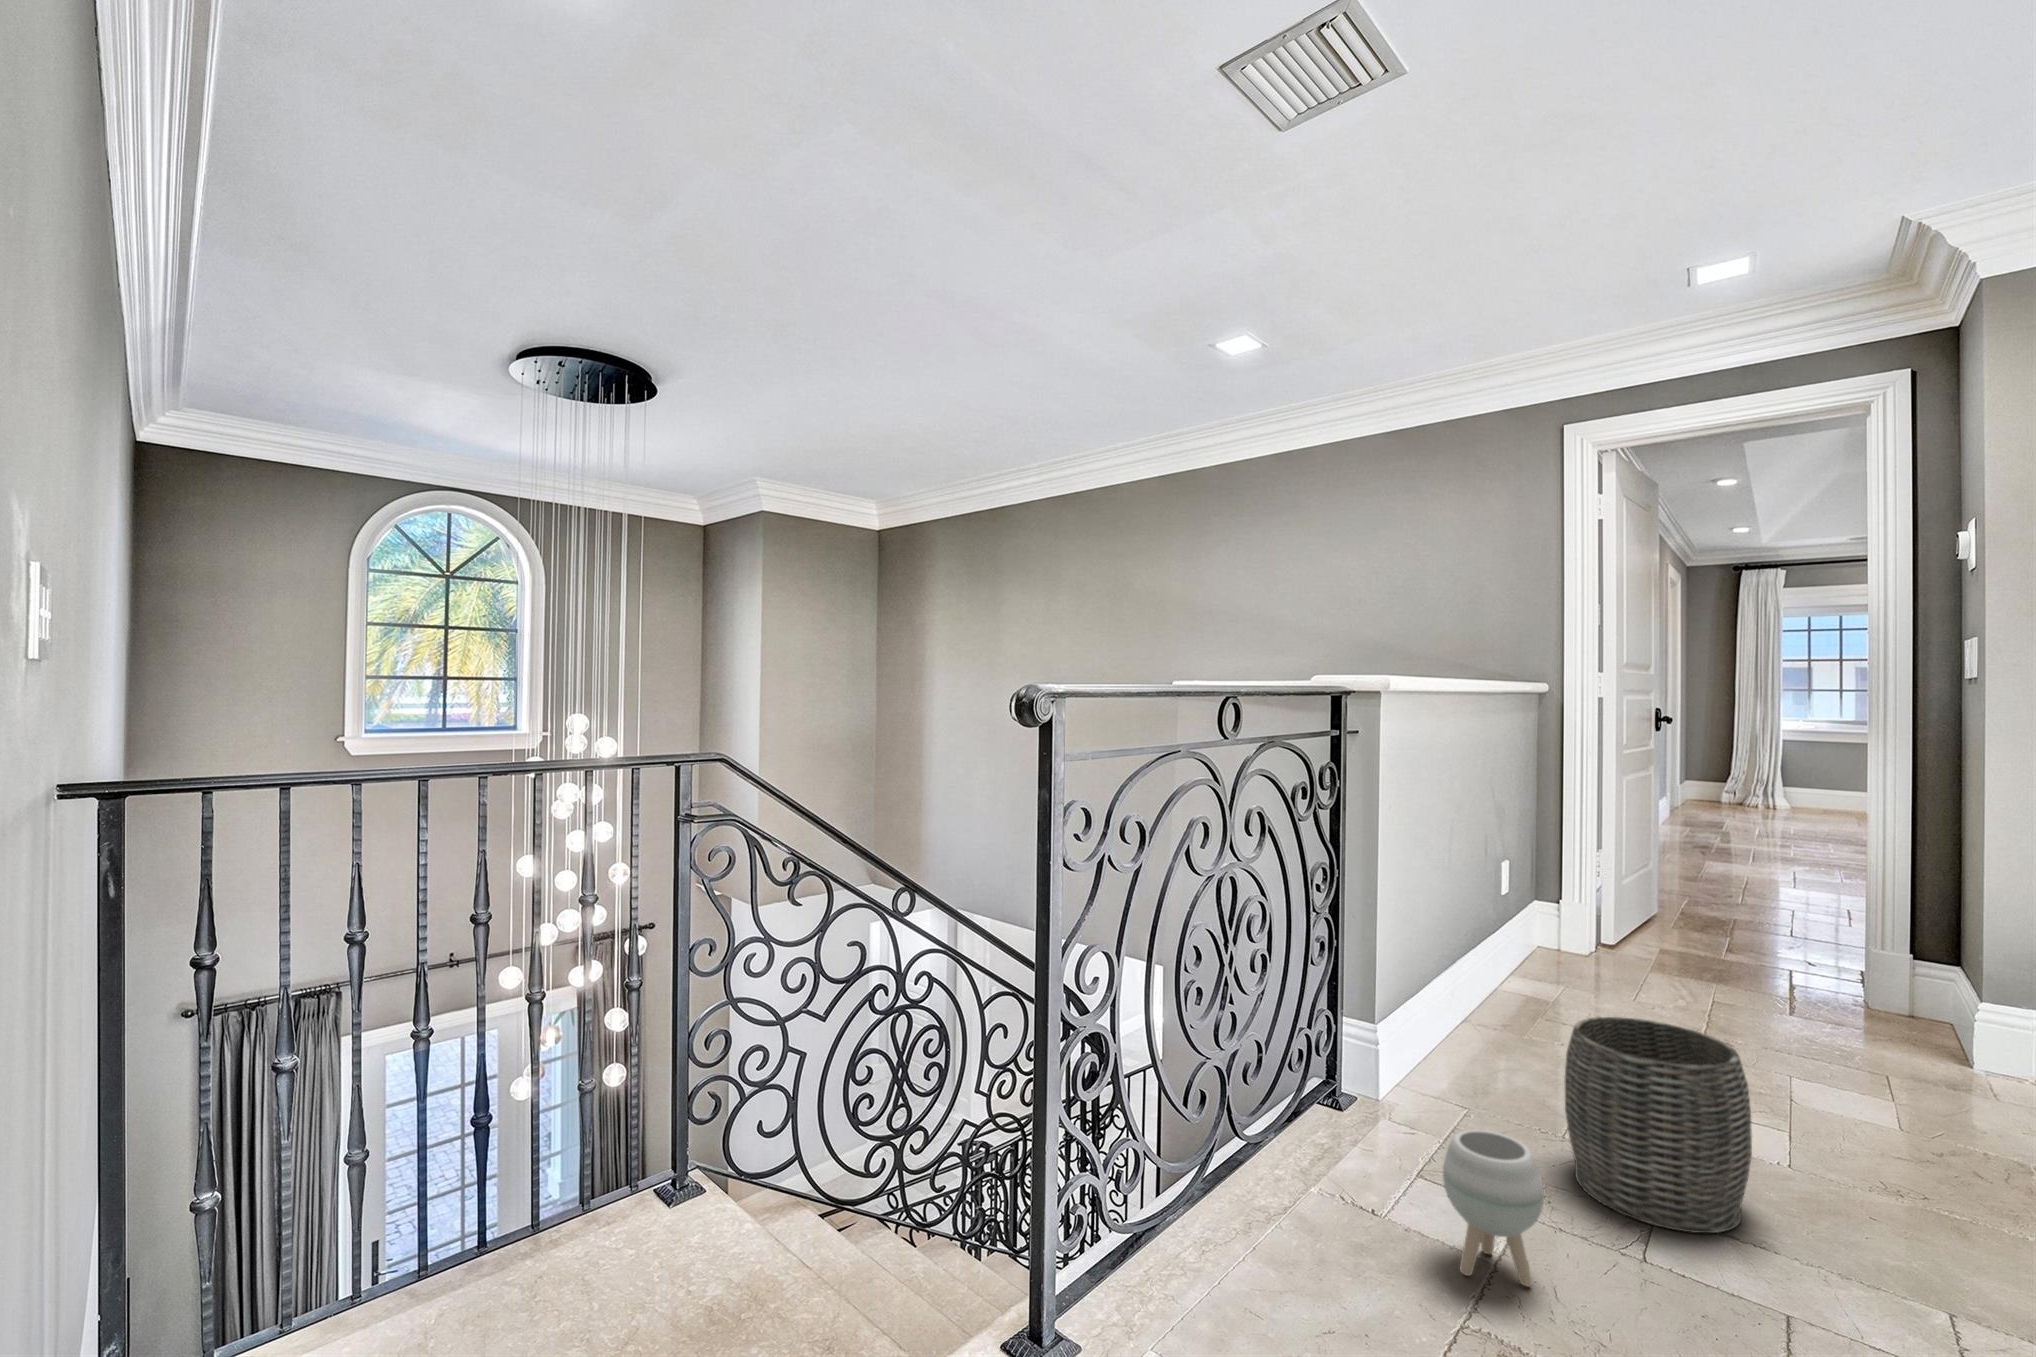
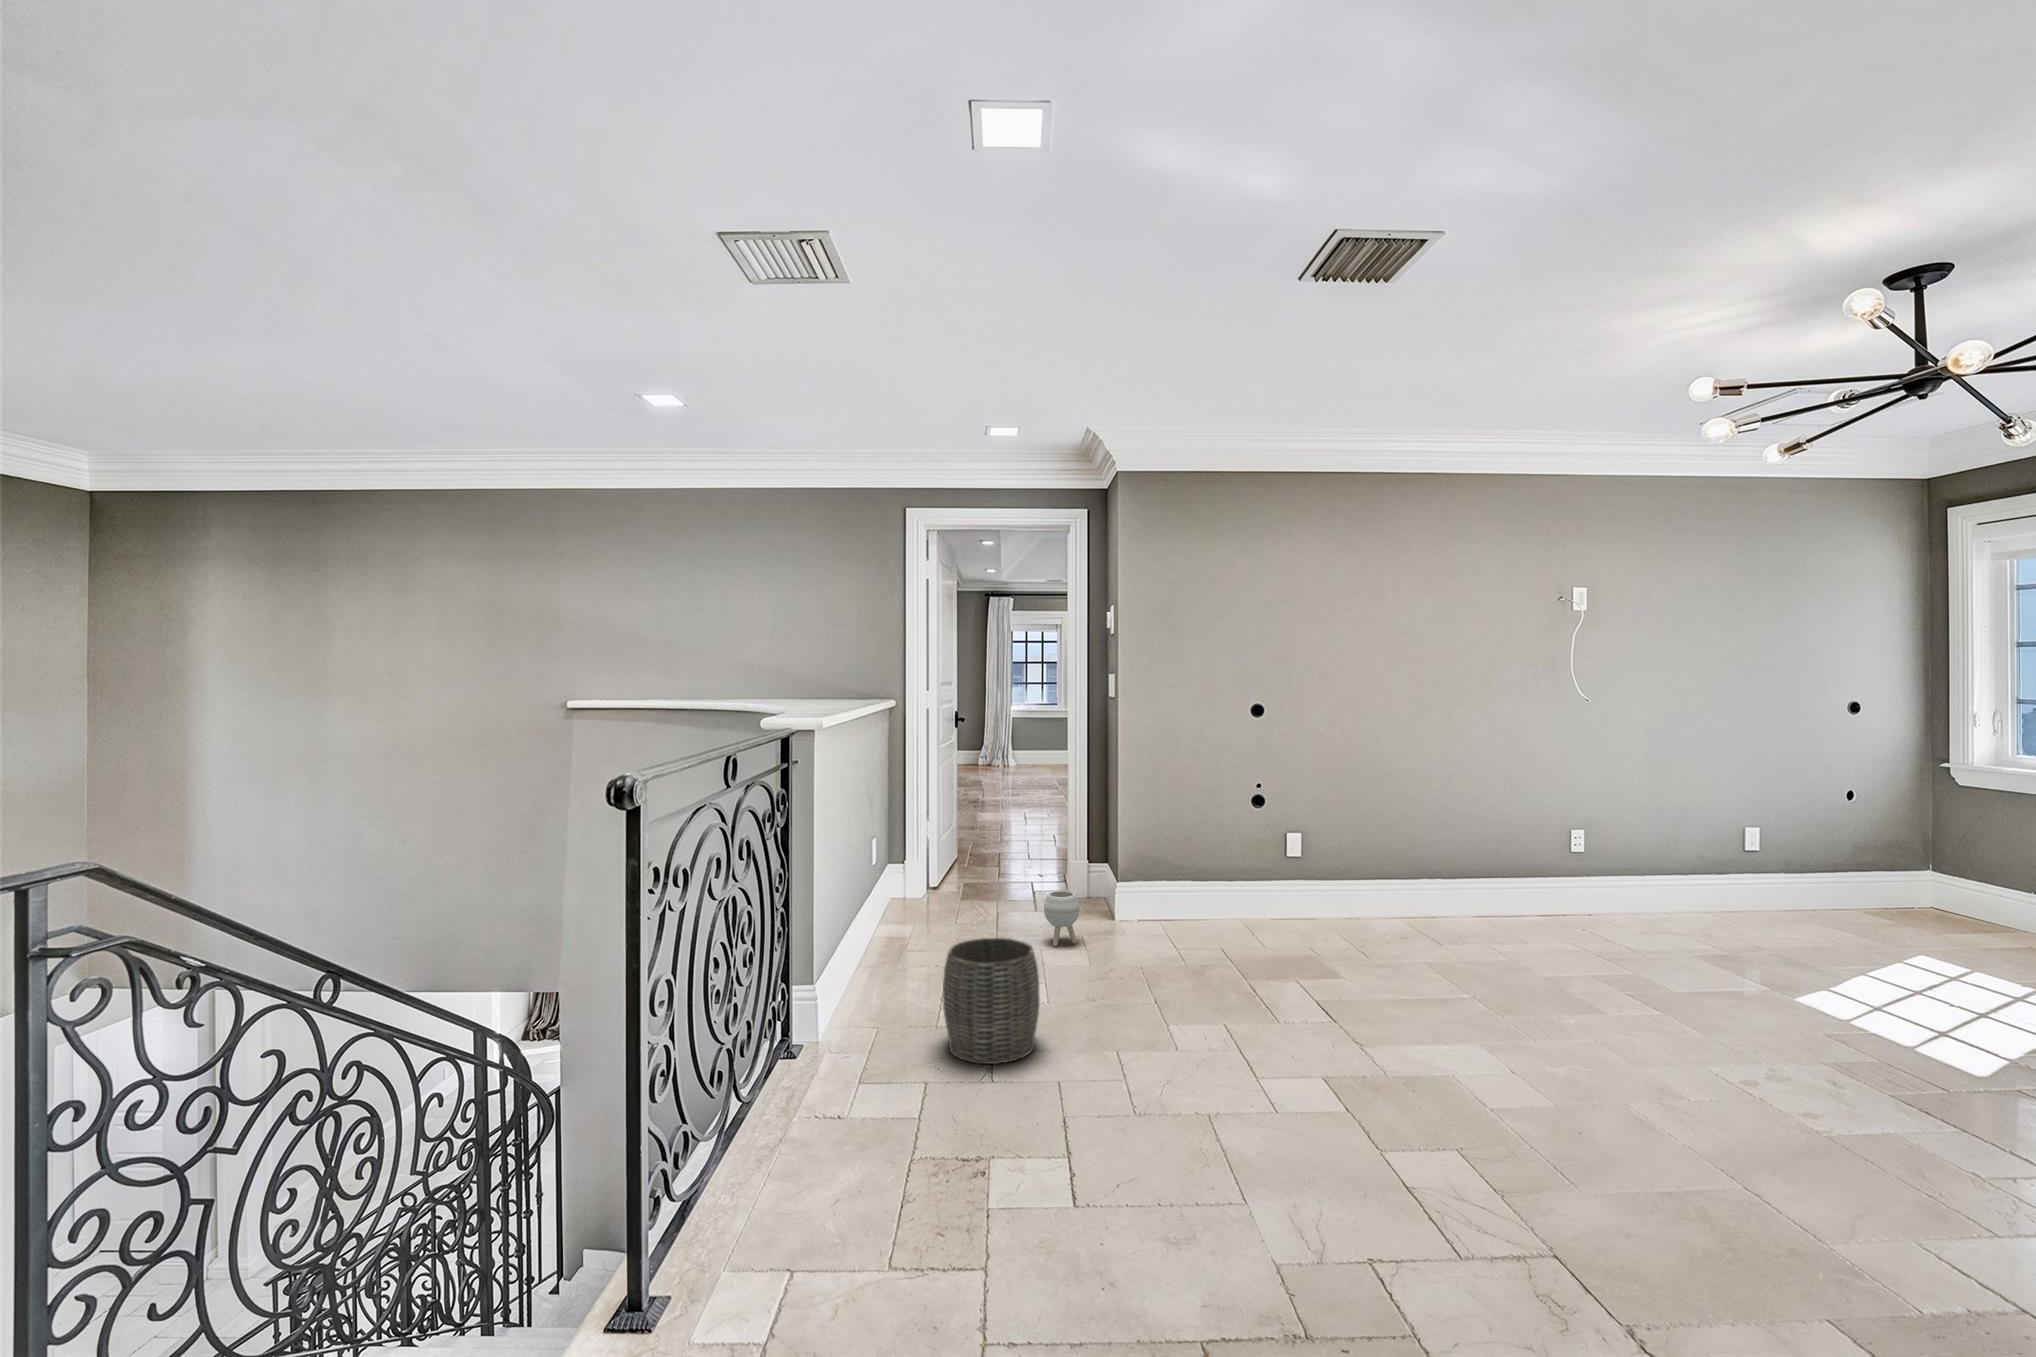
planter: present [1443,1130,1544,1287] -> present [1044,891,1080,946]

